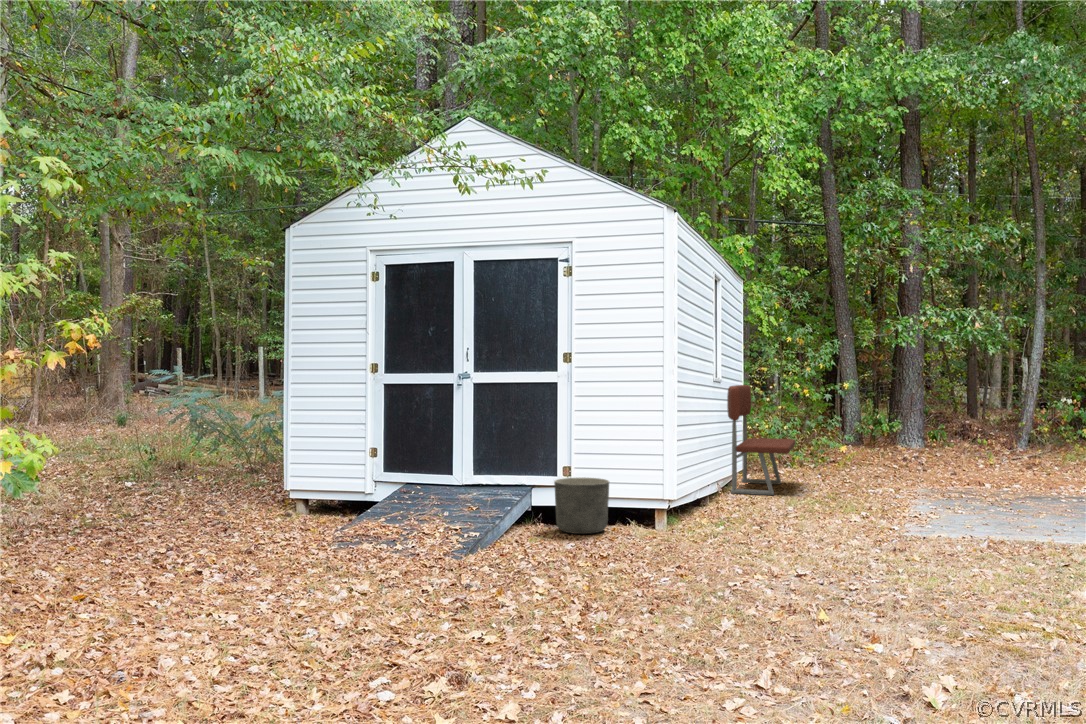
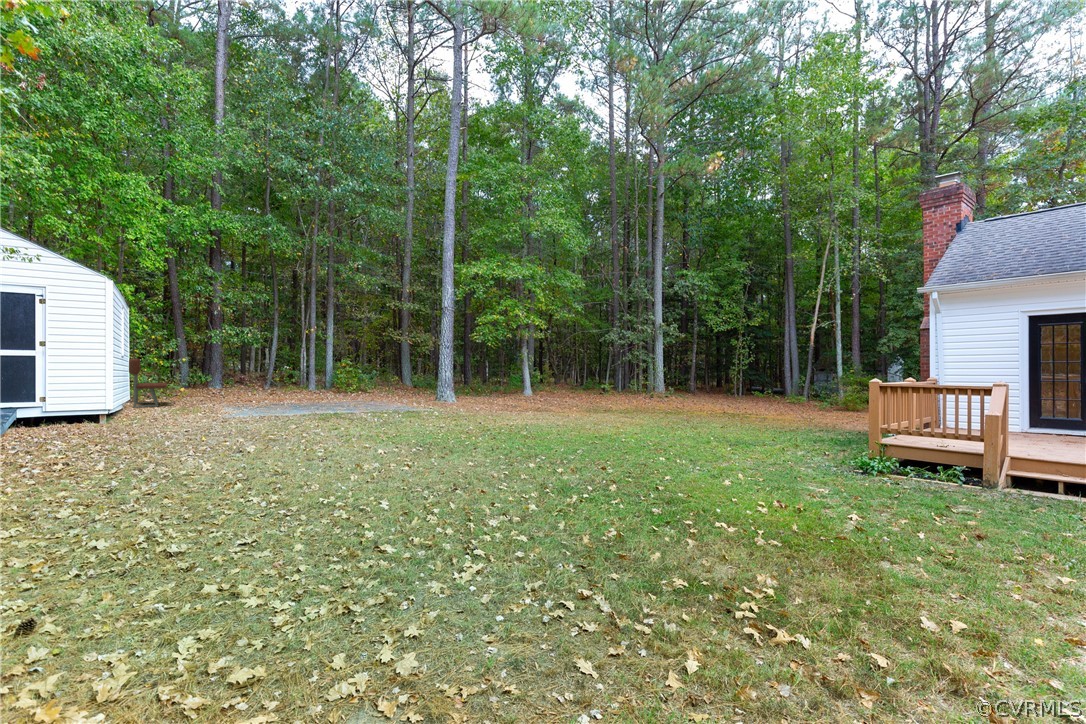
planter: present [554,477,609,534] -> none [39,401,78,427]

